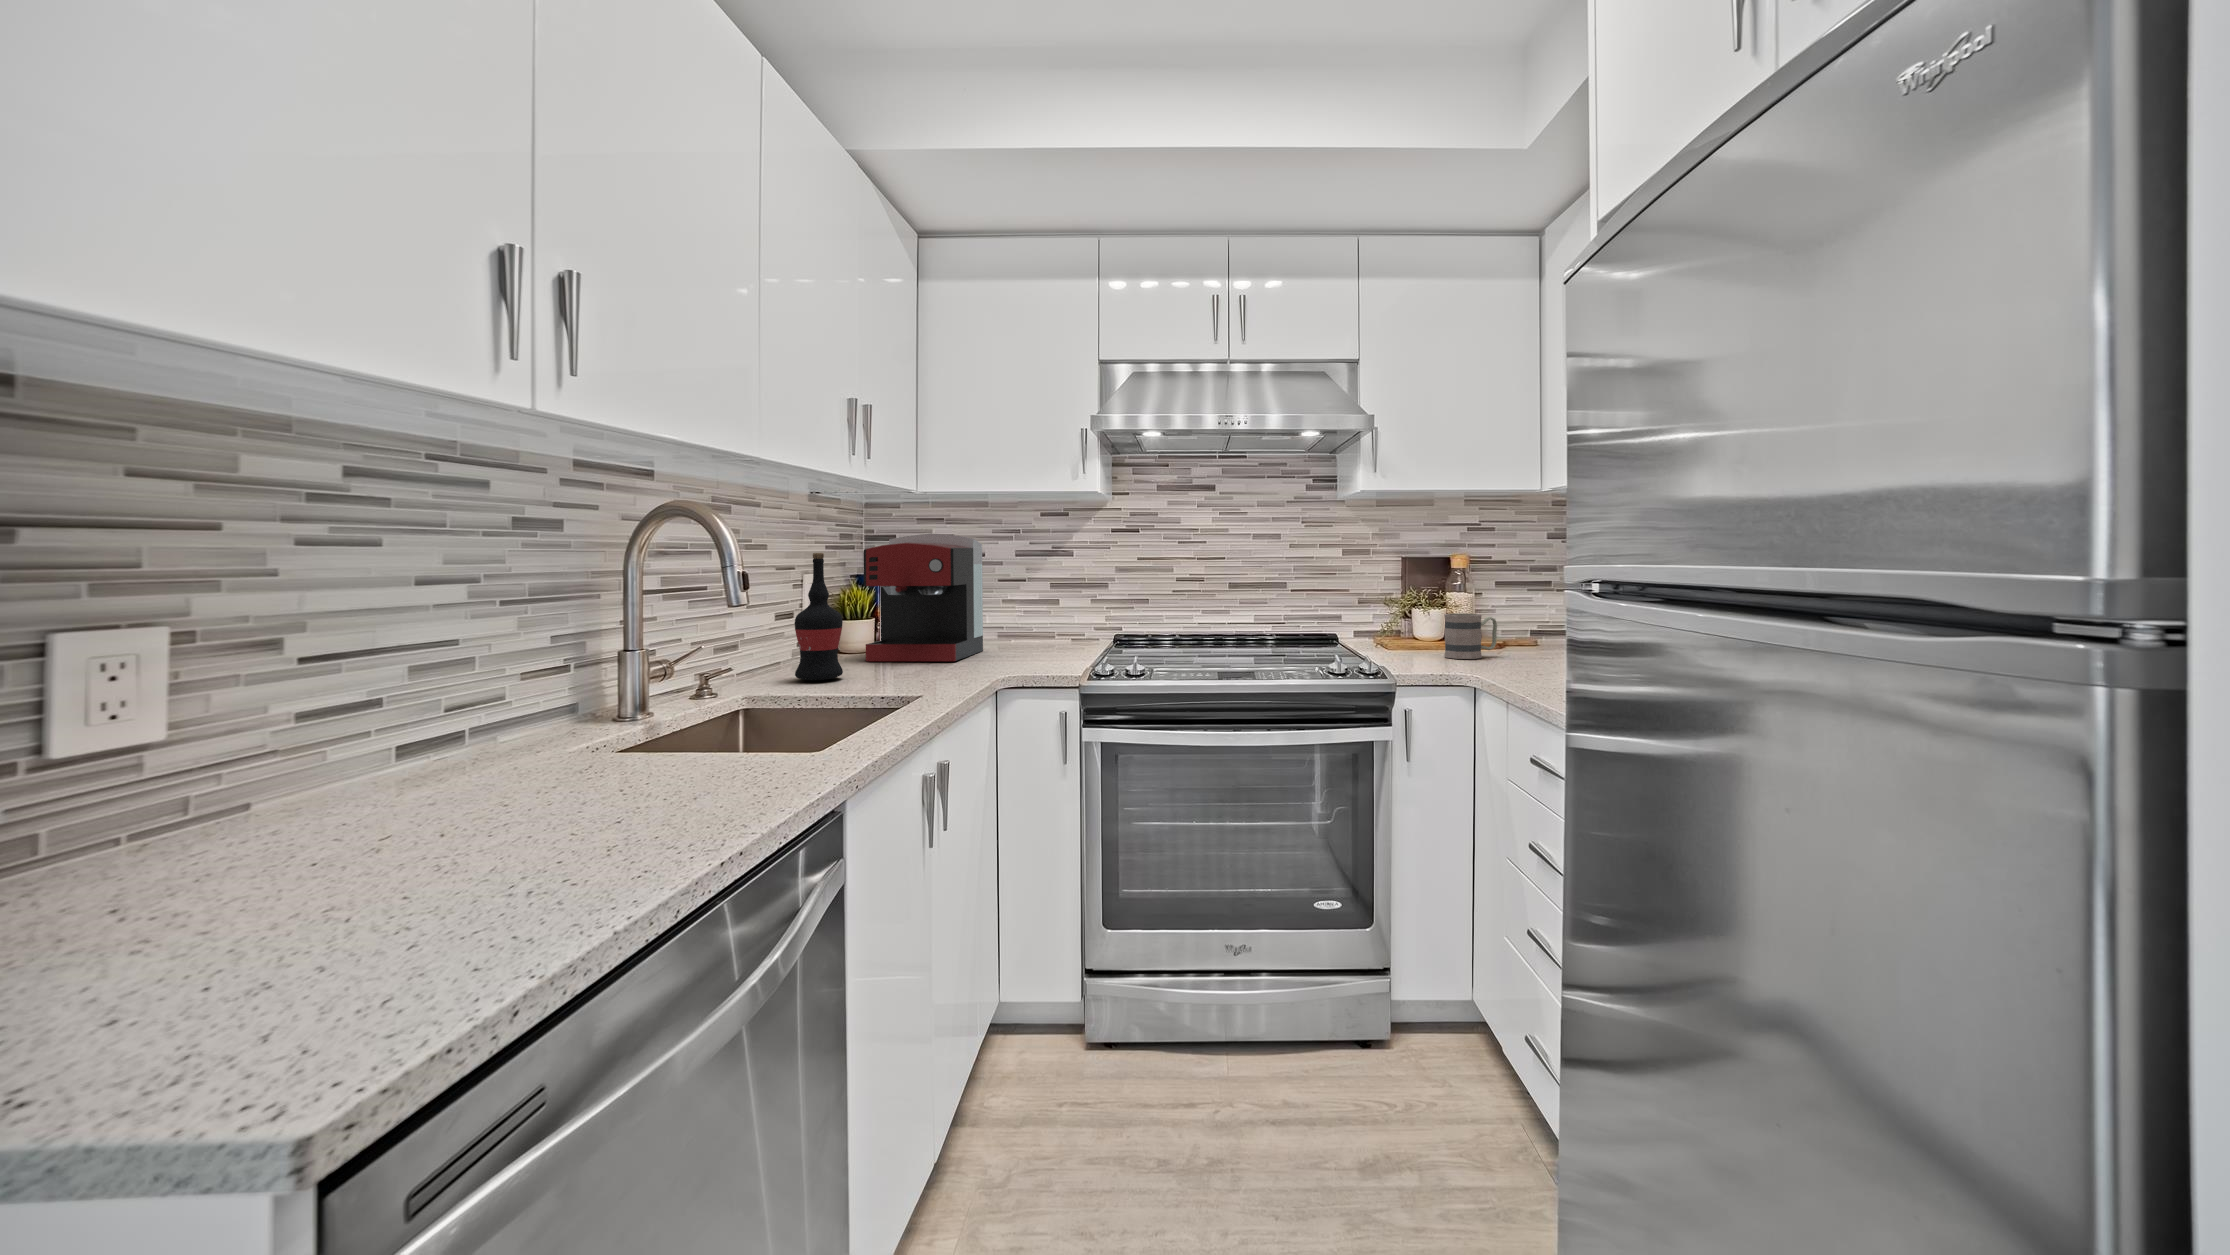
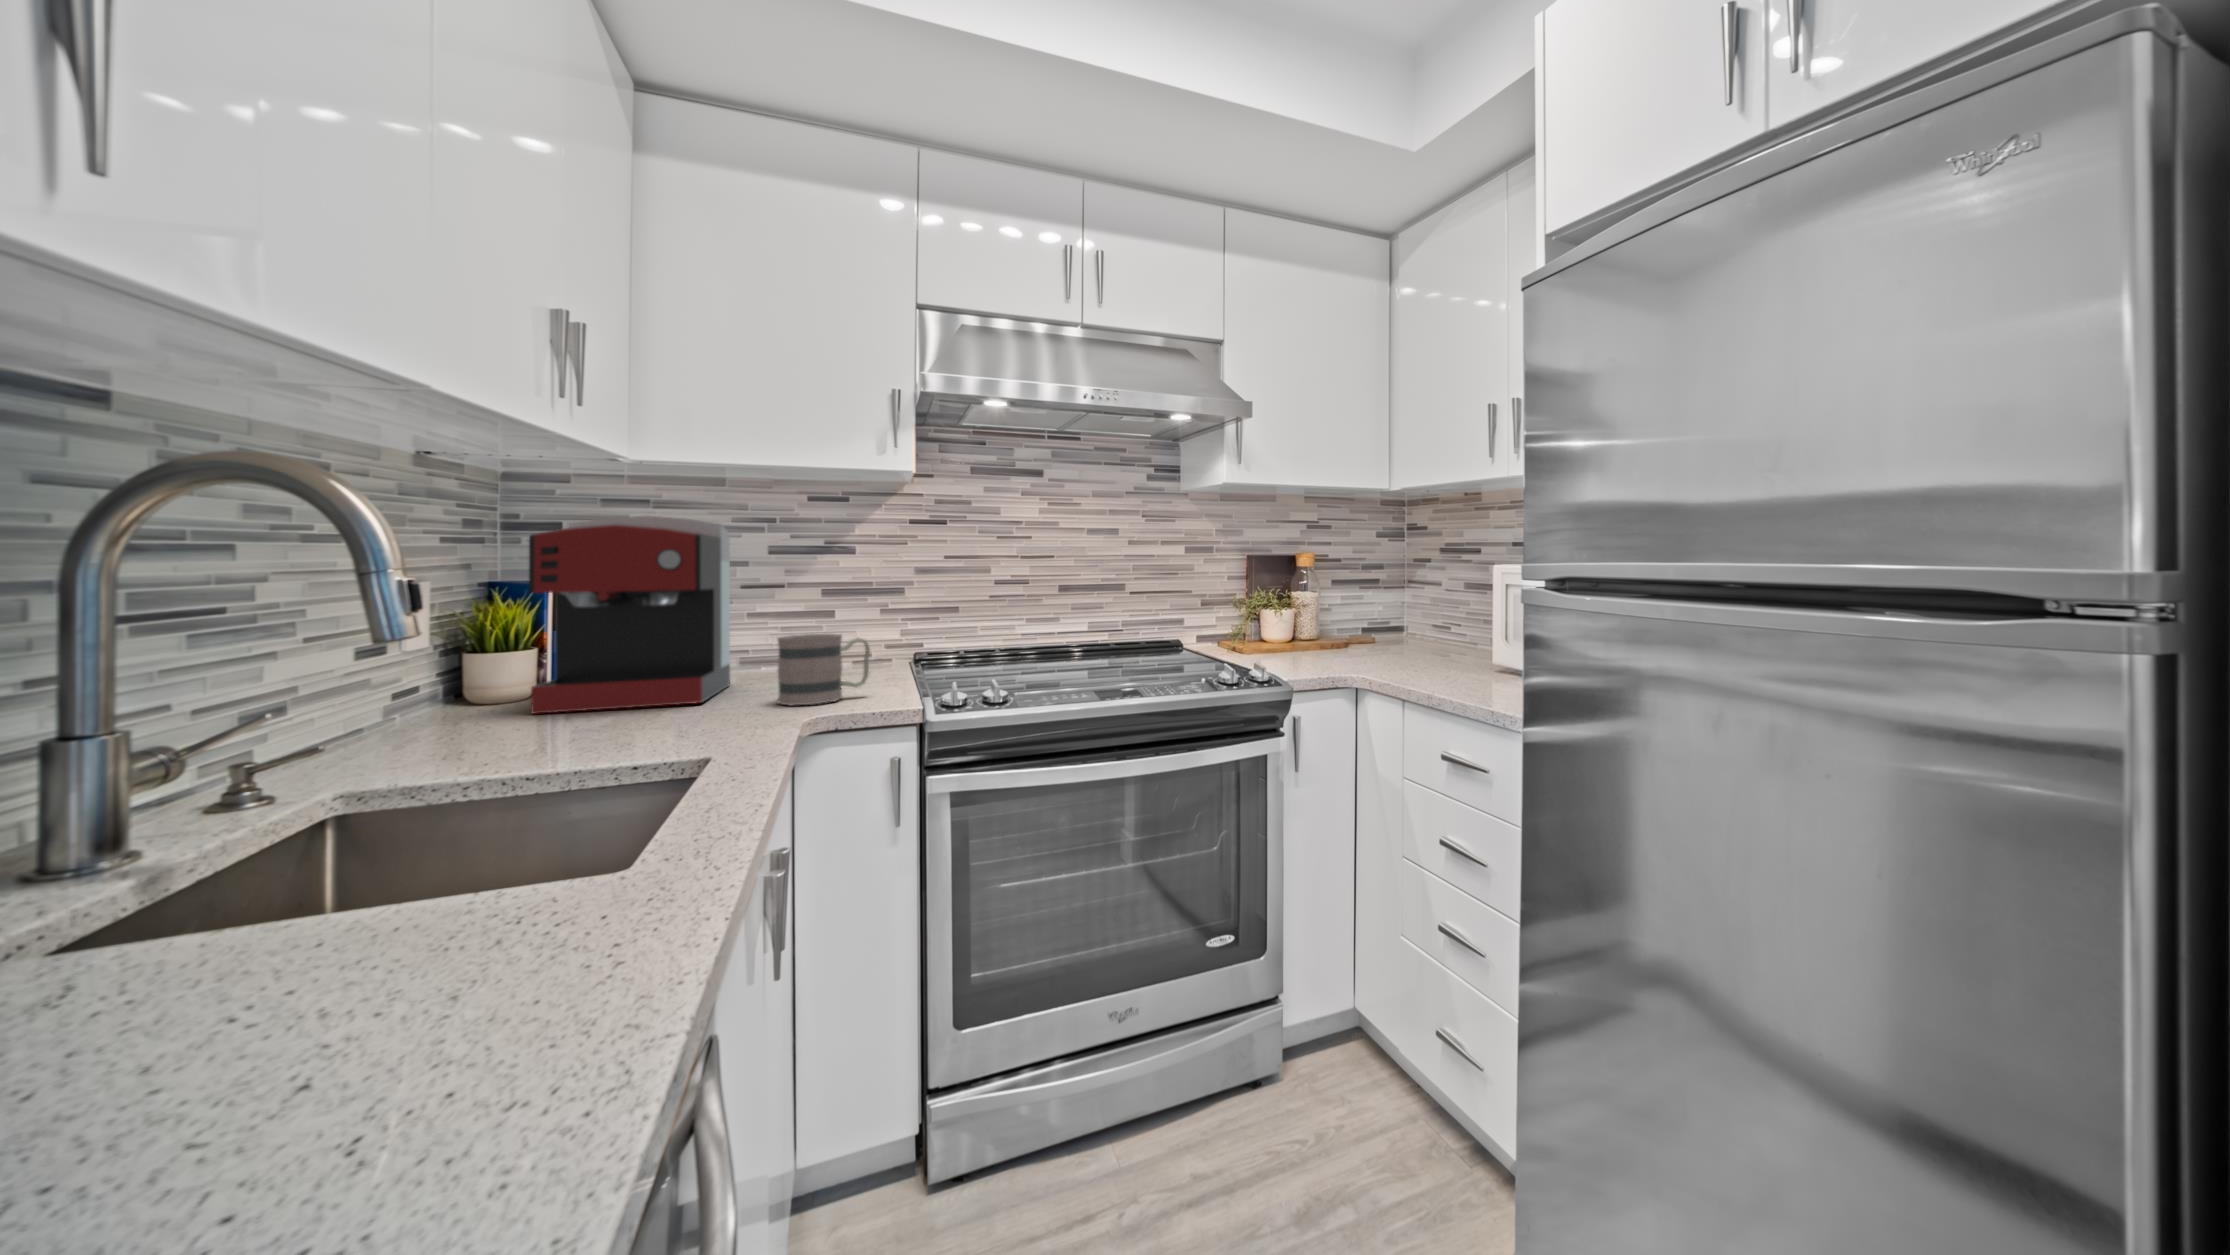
wine bottle: present [795,553,843,680] -> none [398,531,506,756]
mug: present [1444,613,1497,659] -> present [778,634,870,705]

